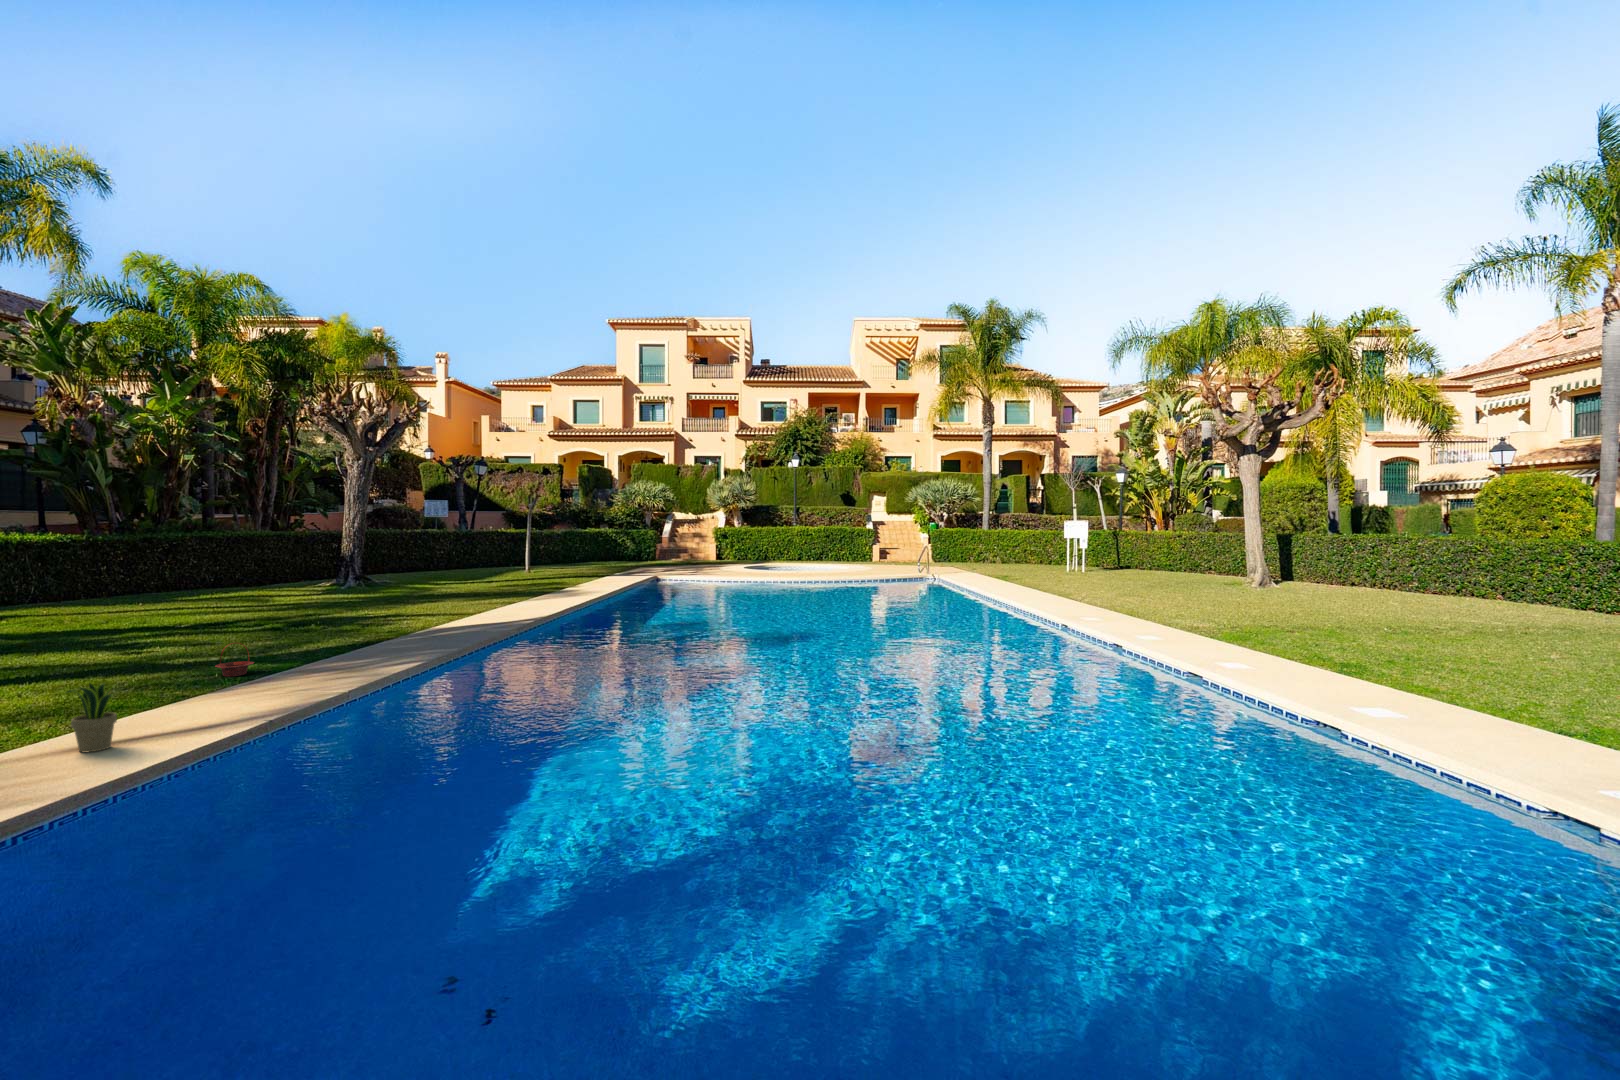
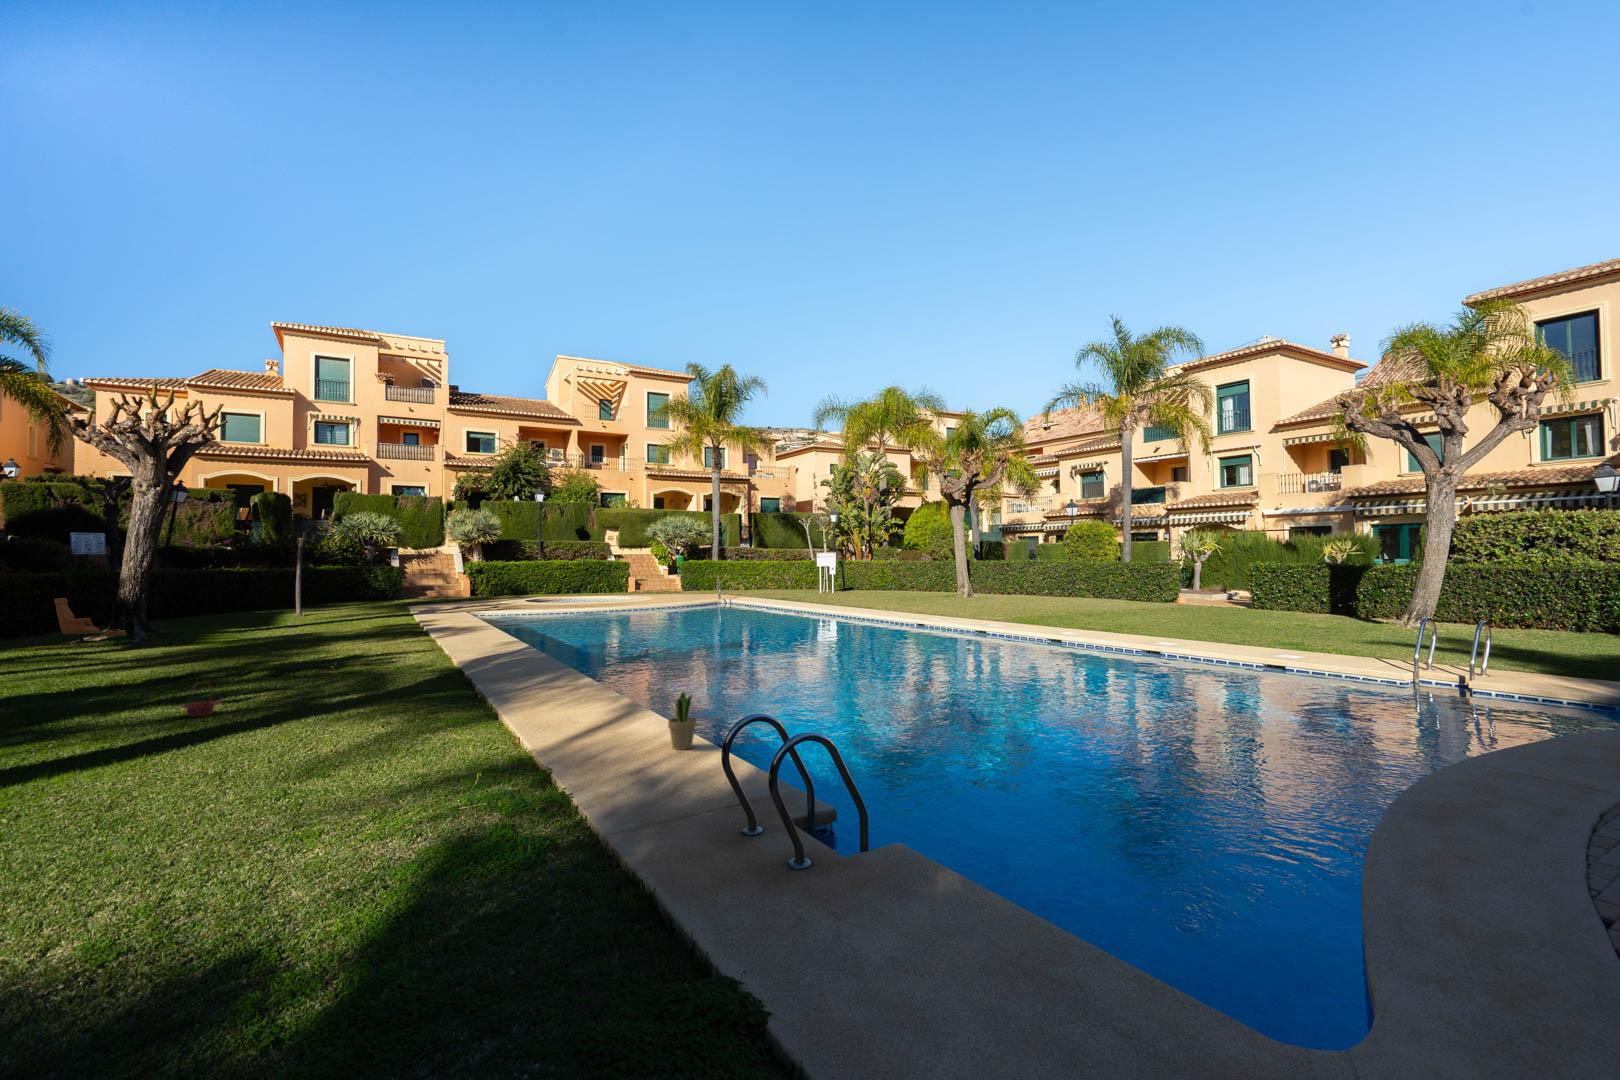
lounge chair: none [293,551,343,589] -> present [54,598,126,646]
basket: present [215,643,254,676] -> present [181,689,220,717]

